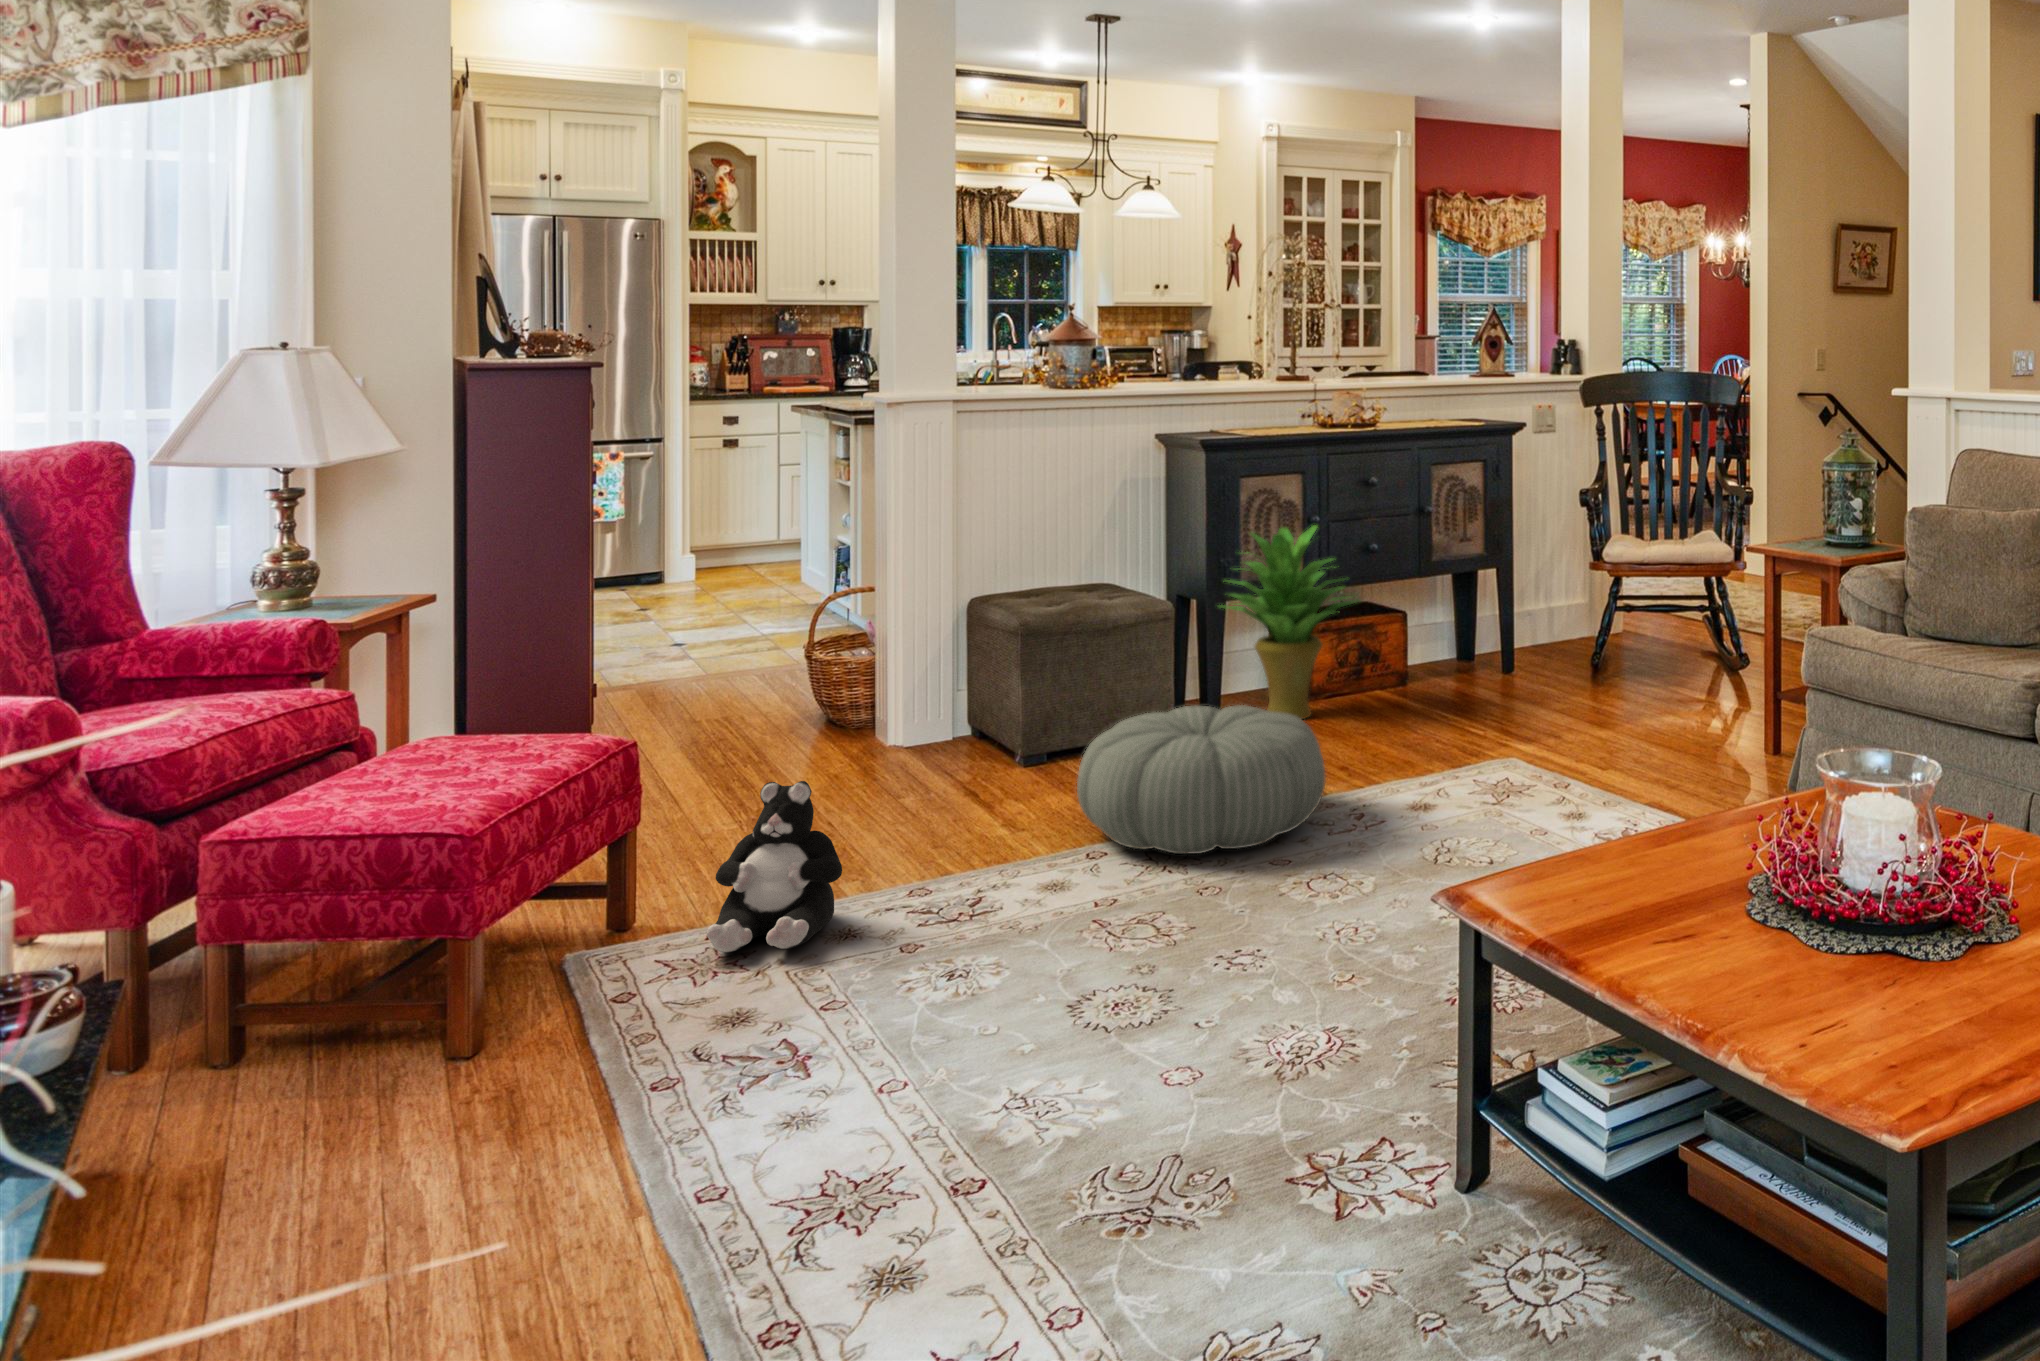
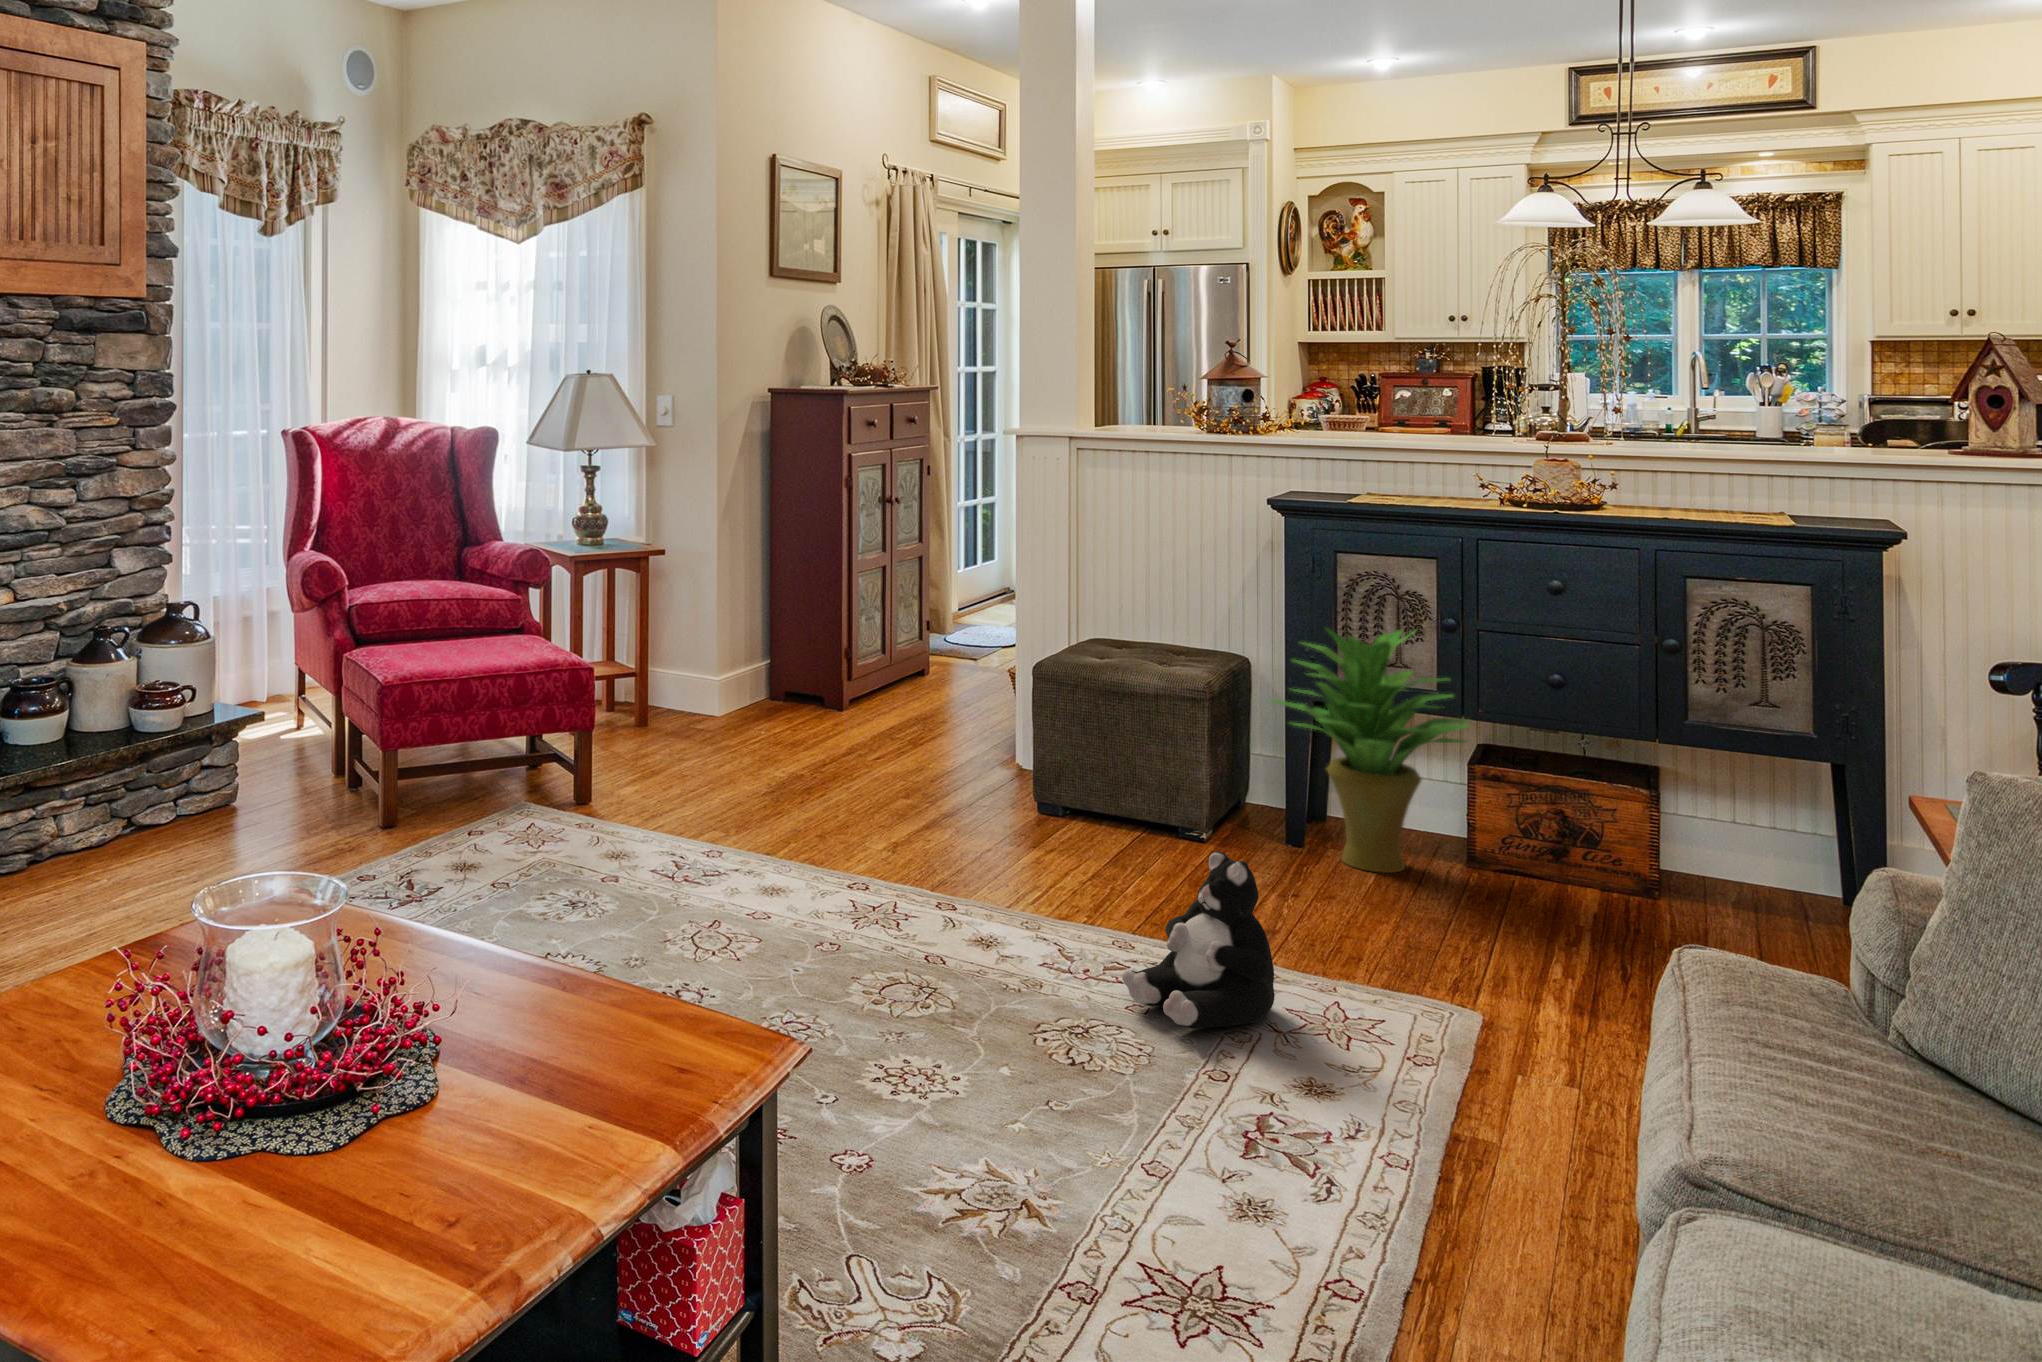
pouf: present [1077,705,1326,854] -> none [829,765,1091,929]
plush toy: present [707,781,842,952] -> present [1122,851,1275,1029]

